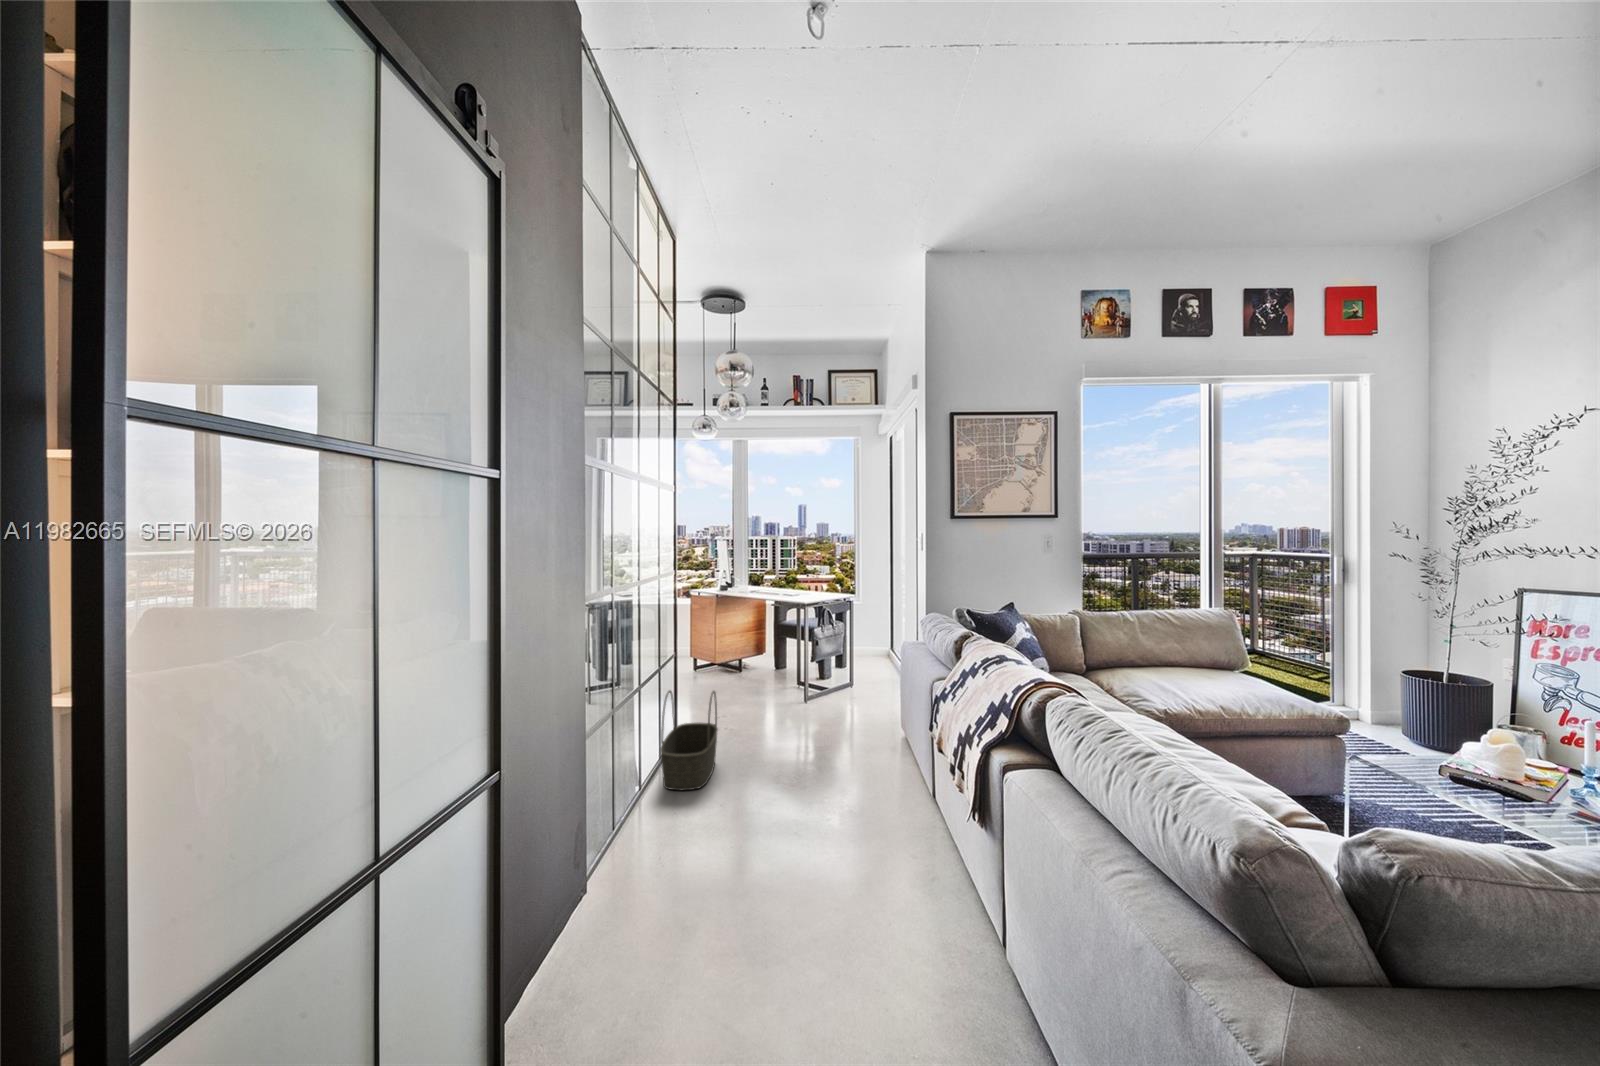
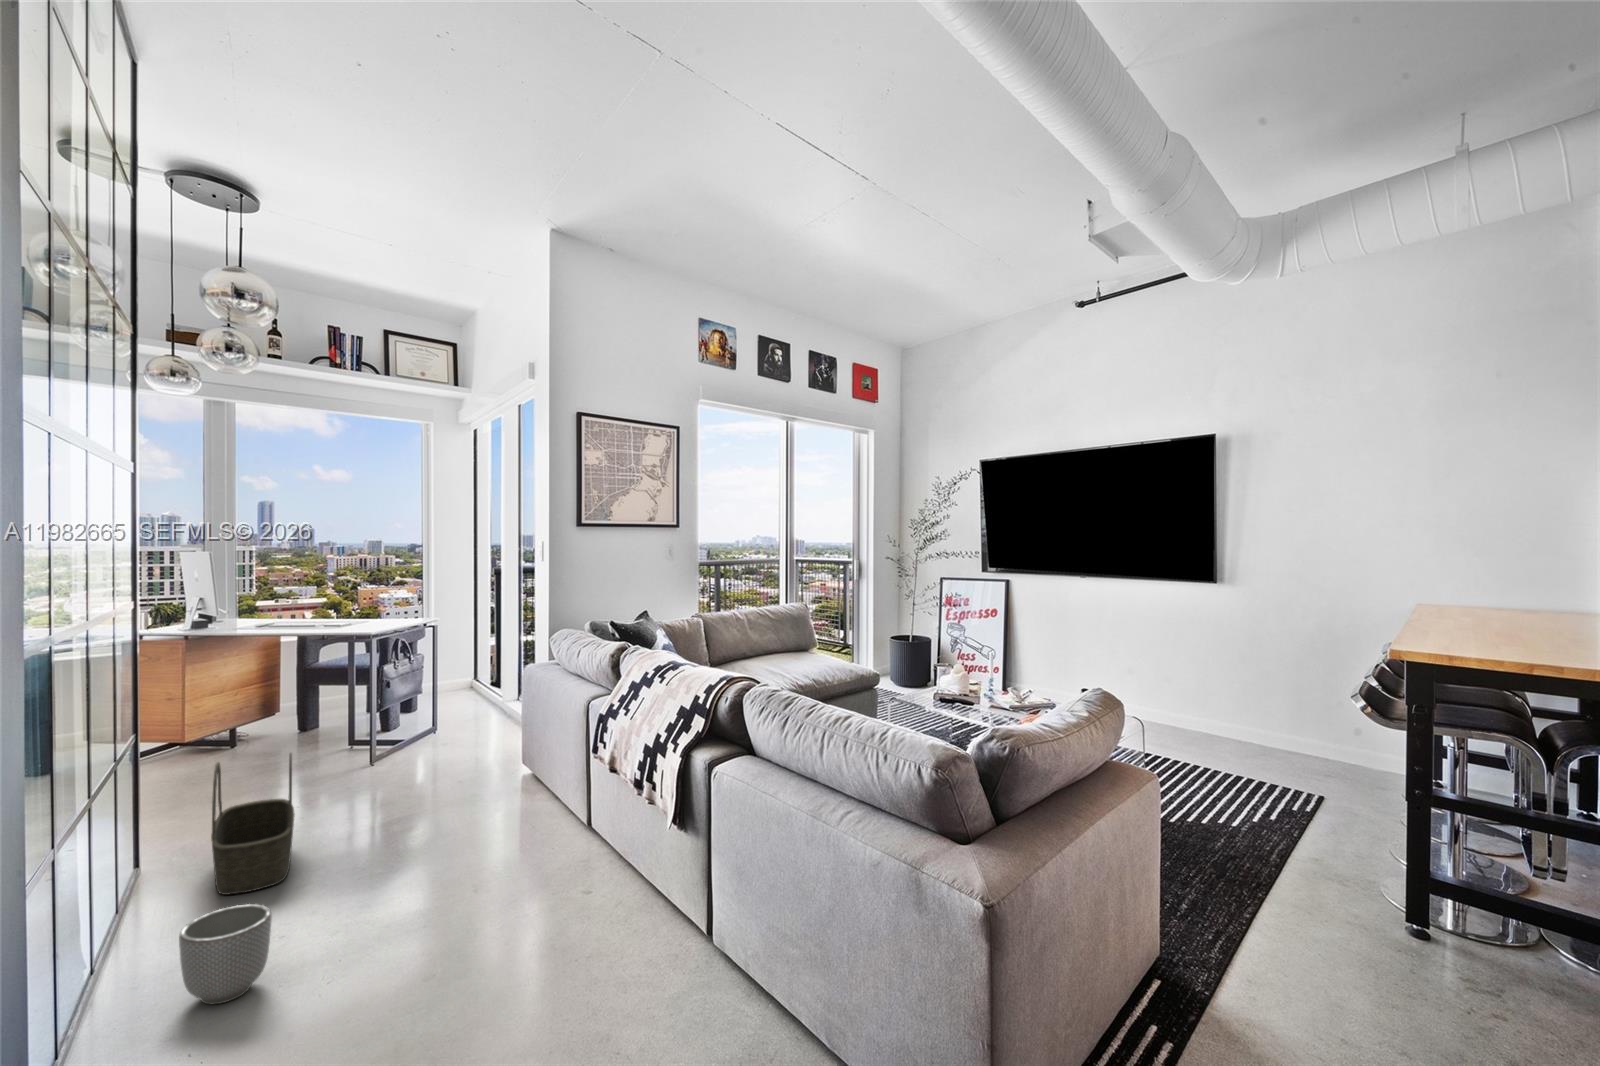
planter: none [608,802,665,873] -> present [179,904,272,1005]

